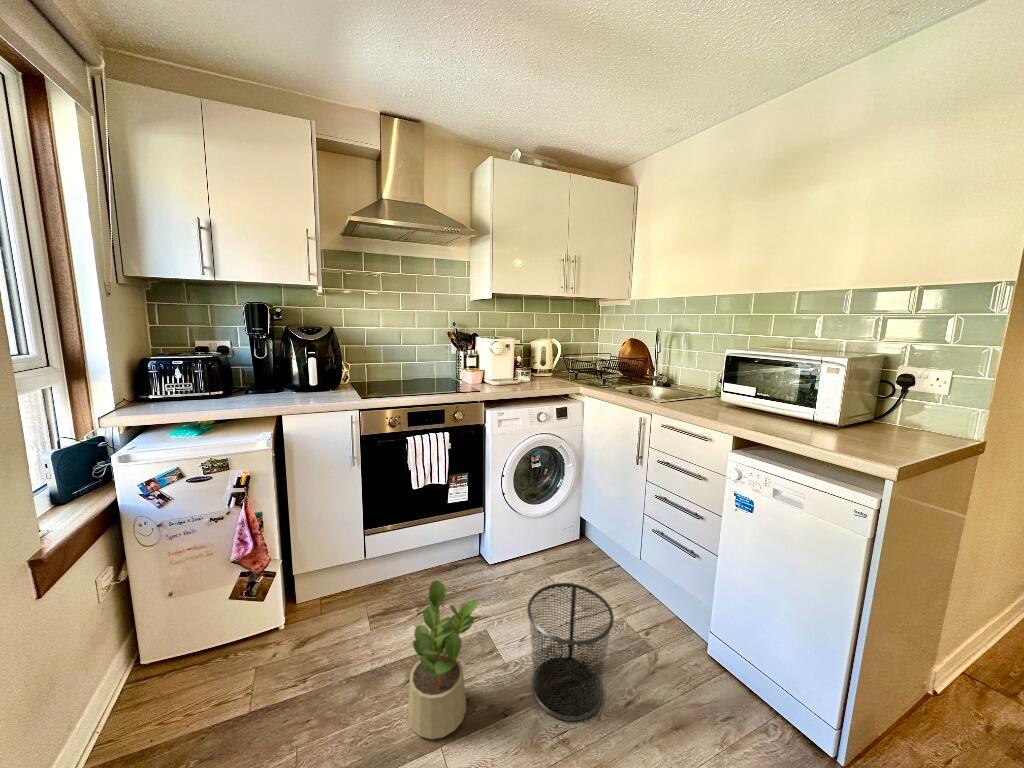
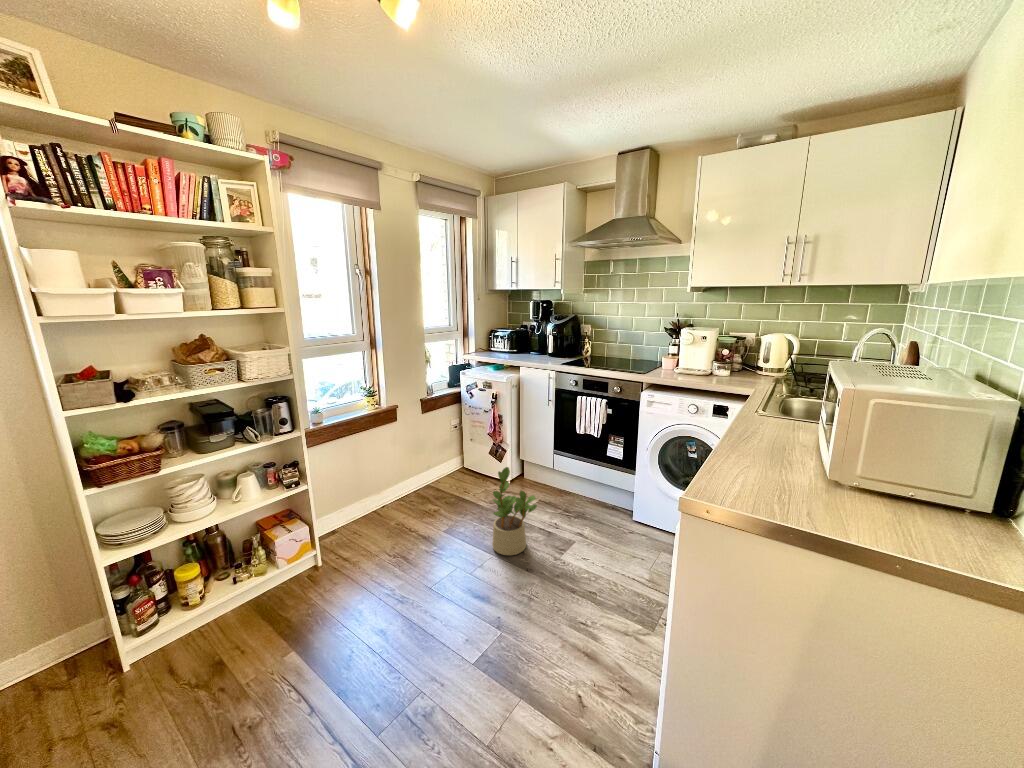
waste bin: present [527,583,614,721] -> none [538,516,601,608]

